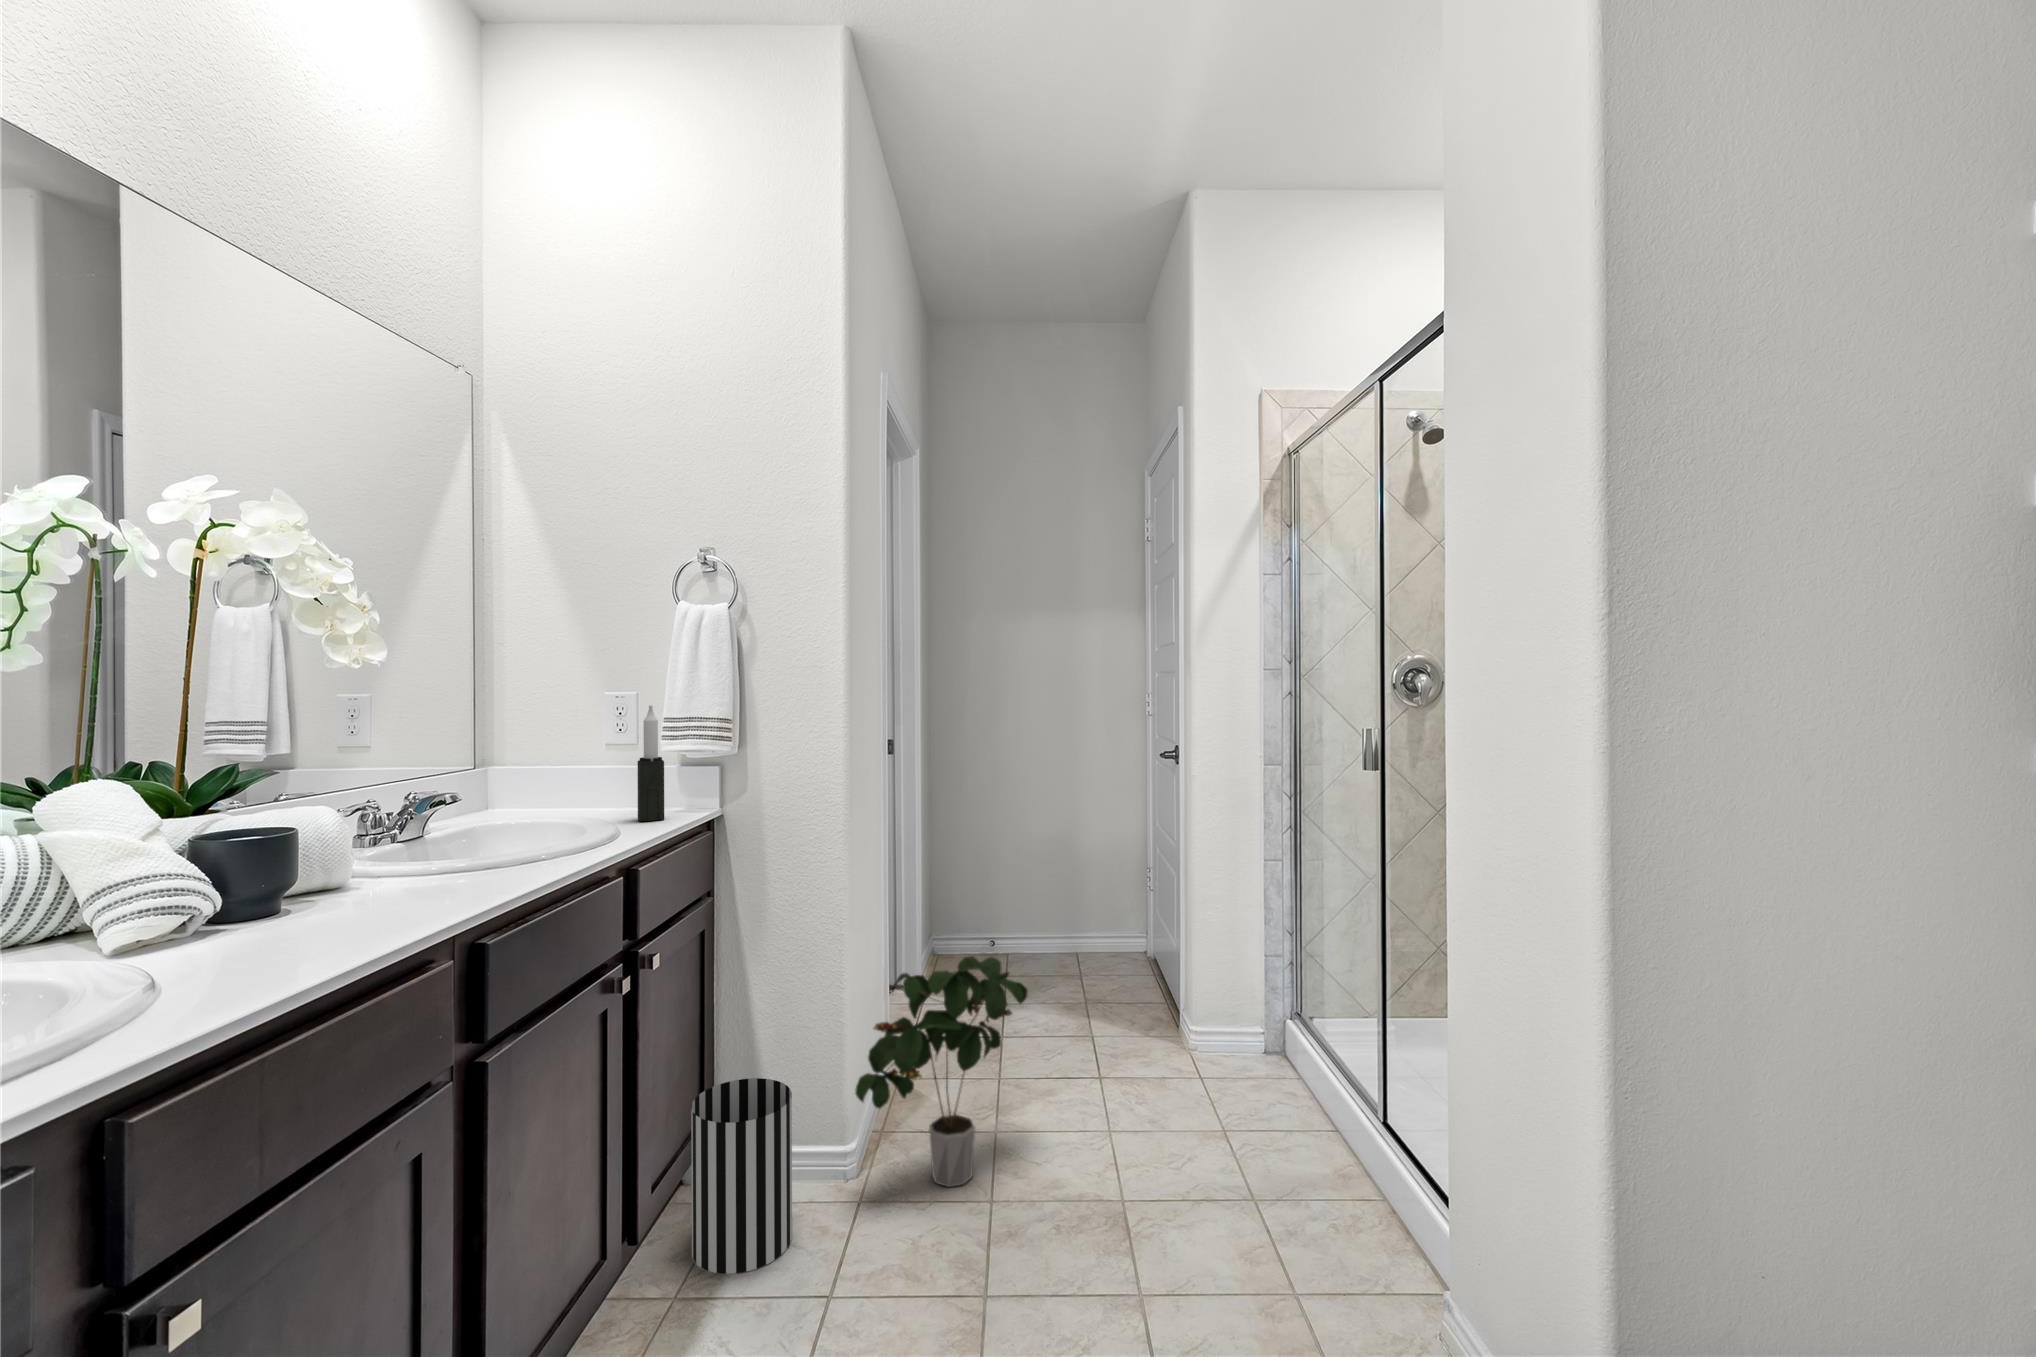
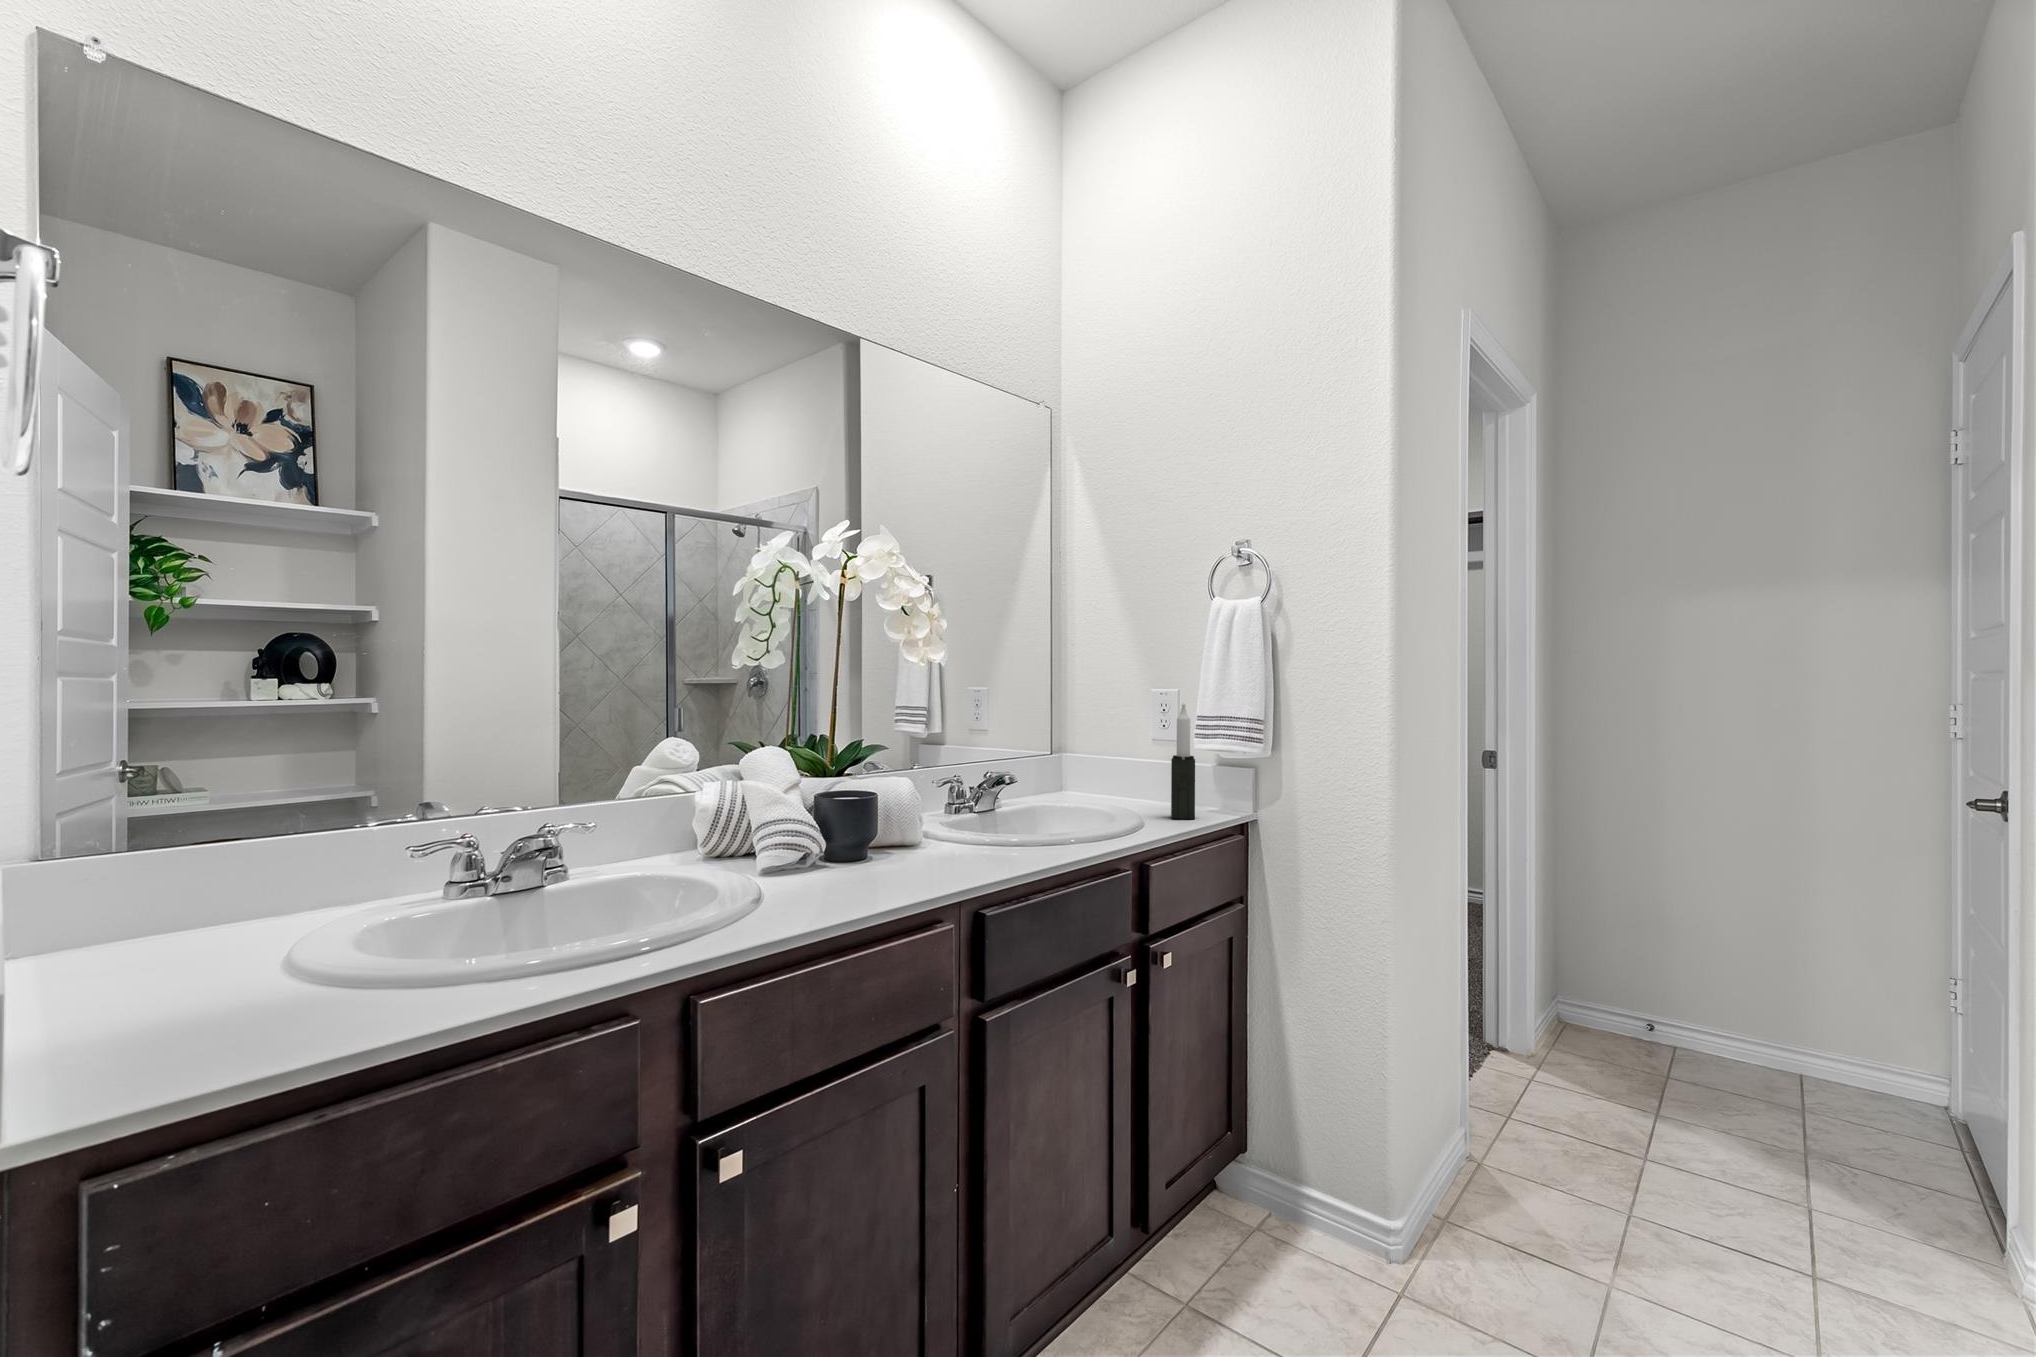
potted plant: present [855,956,1028,1187] -> none [1391,1031,1645,1316]
wastebasket: present [691,1078,792,1274] -> none [1207,1101,1313,1309]

